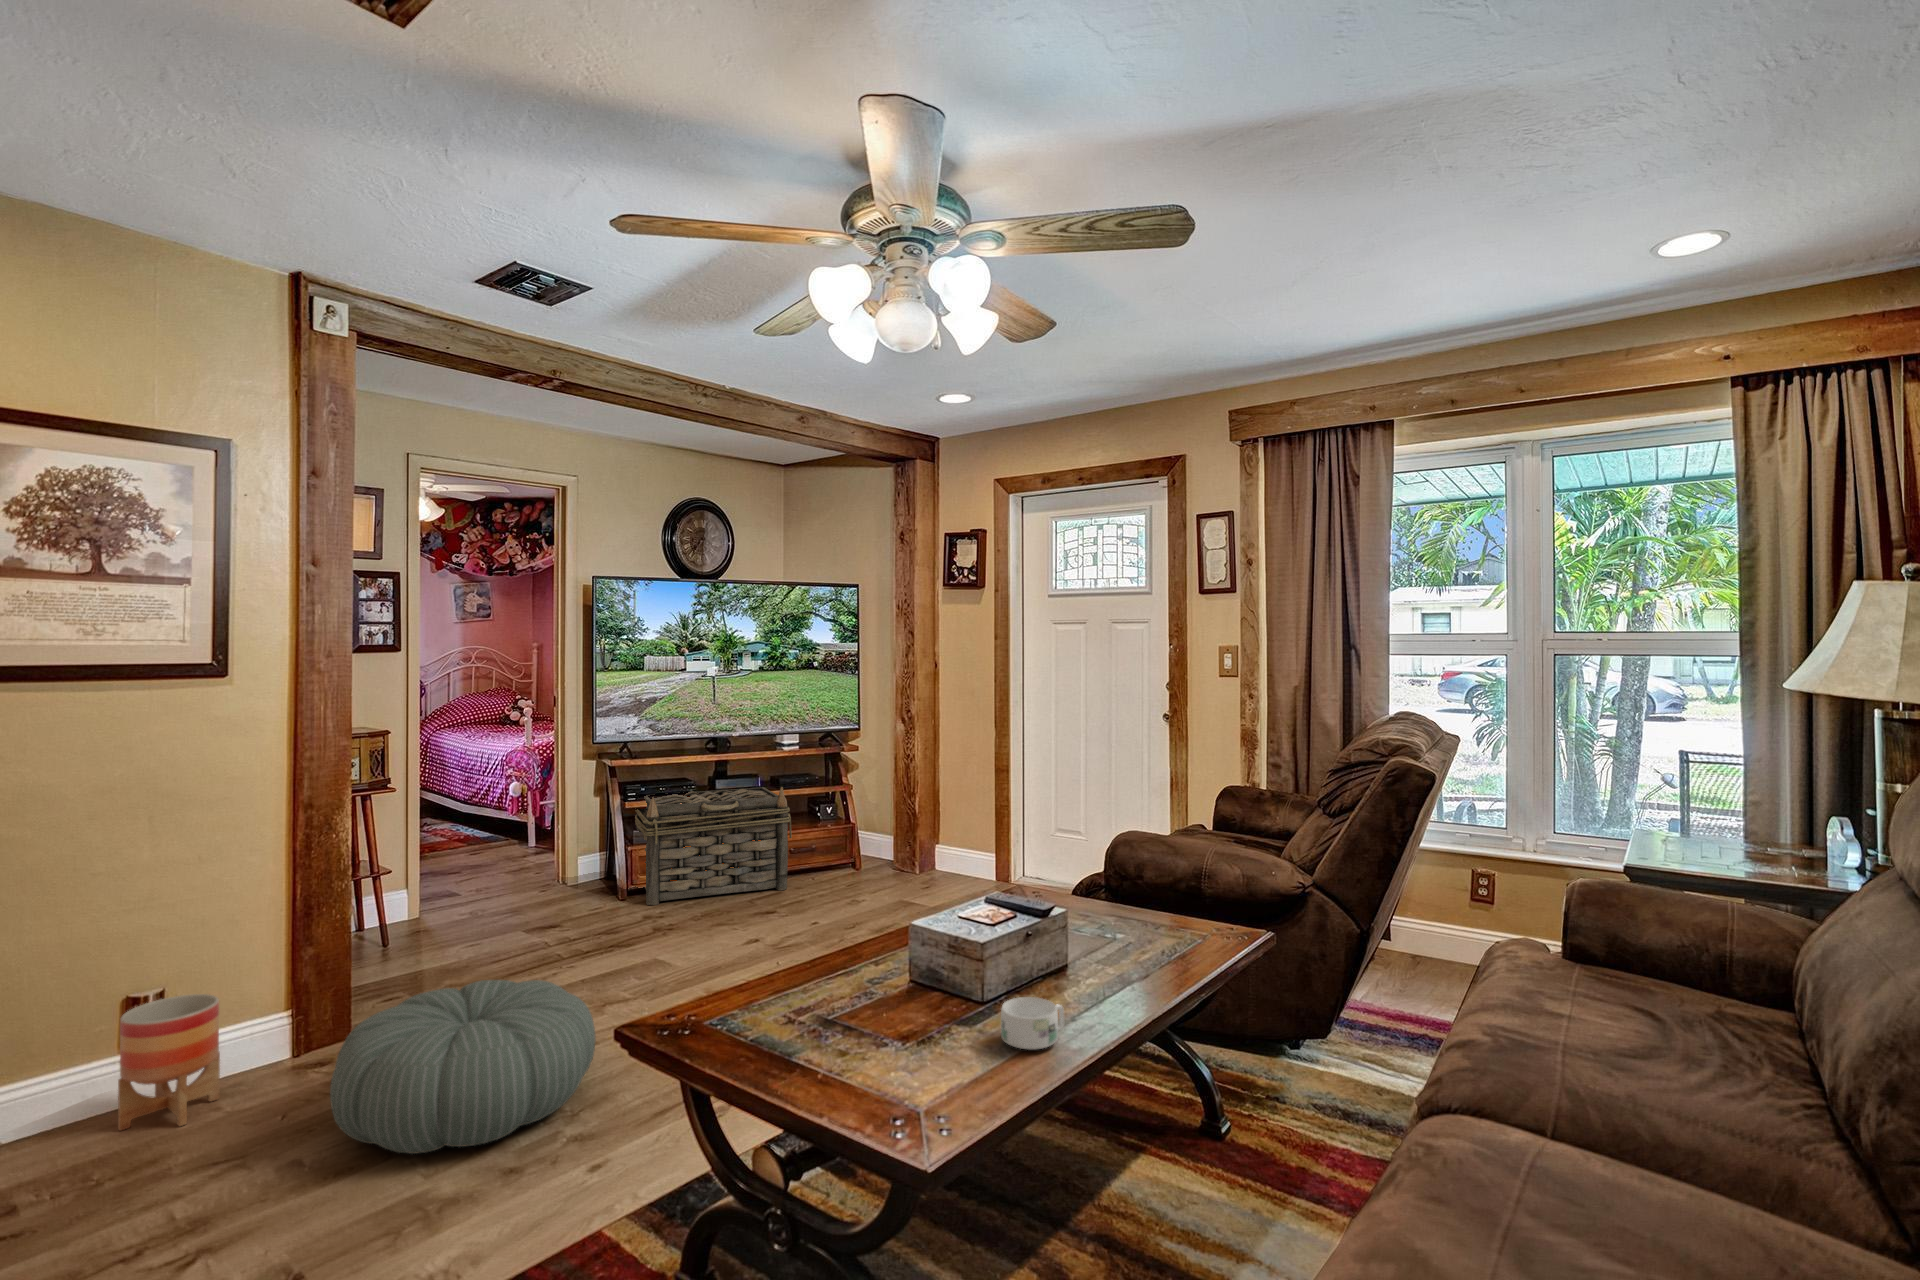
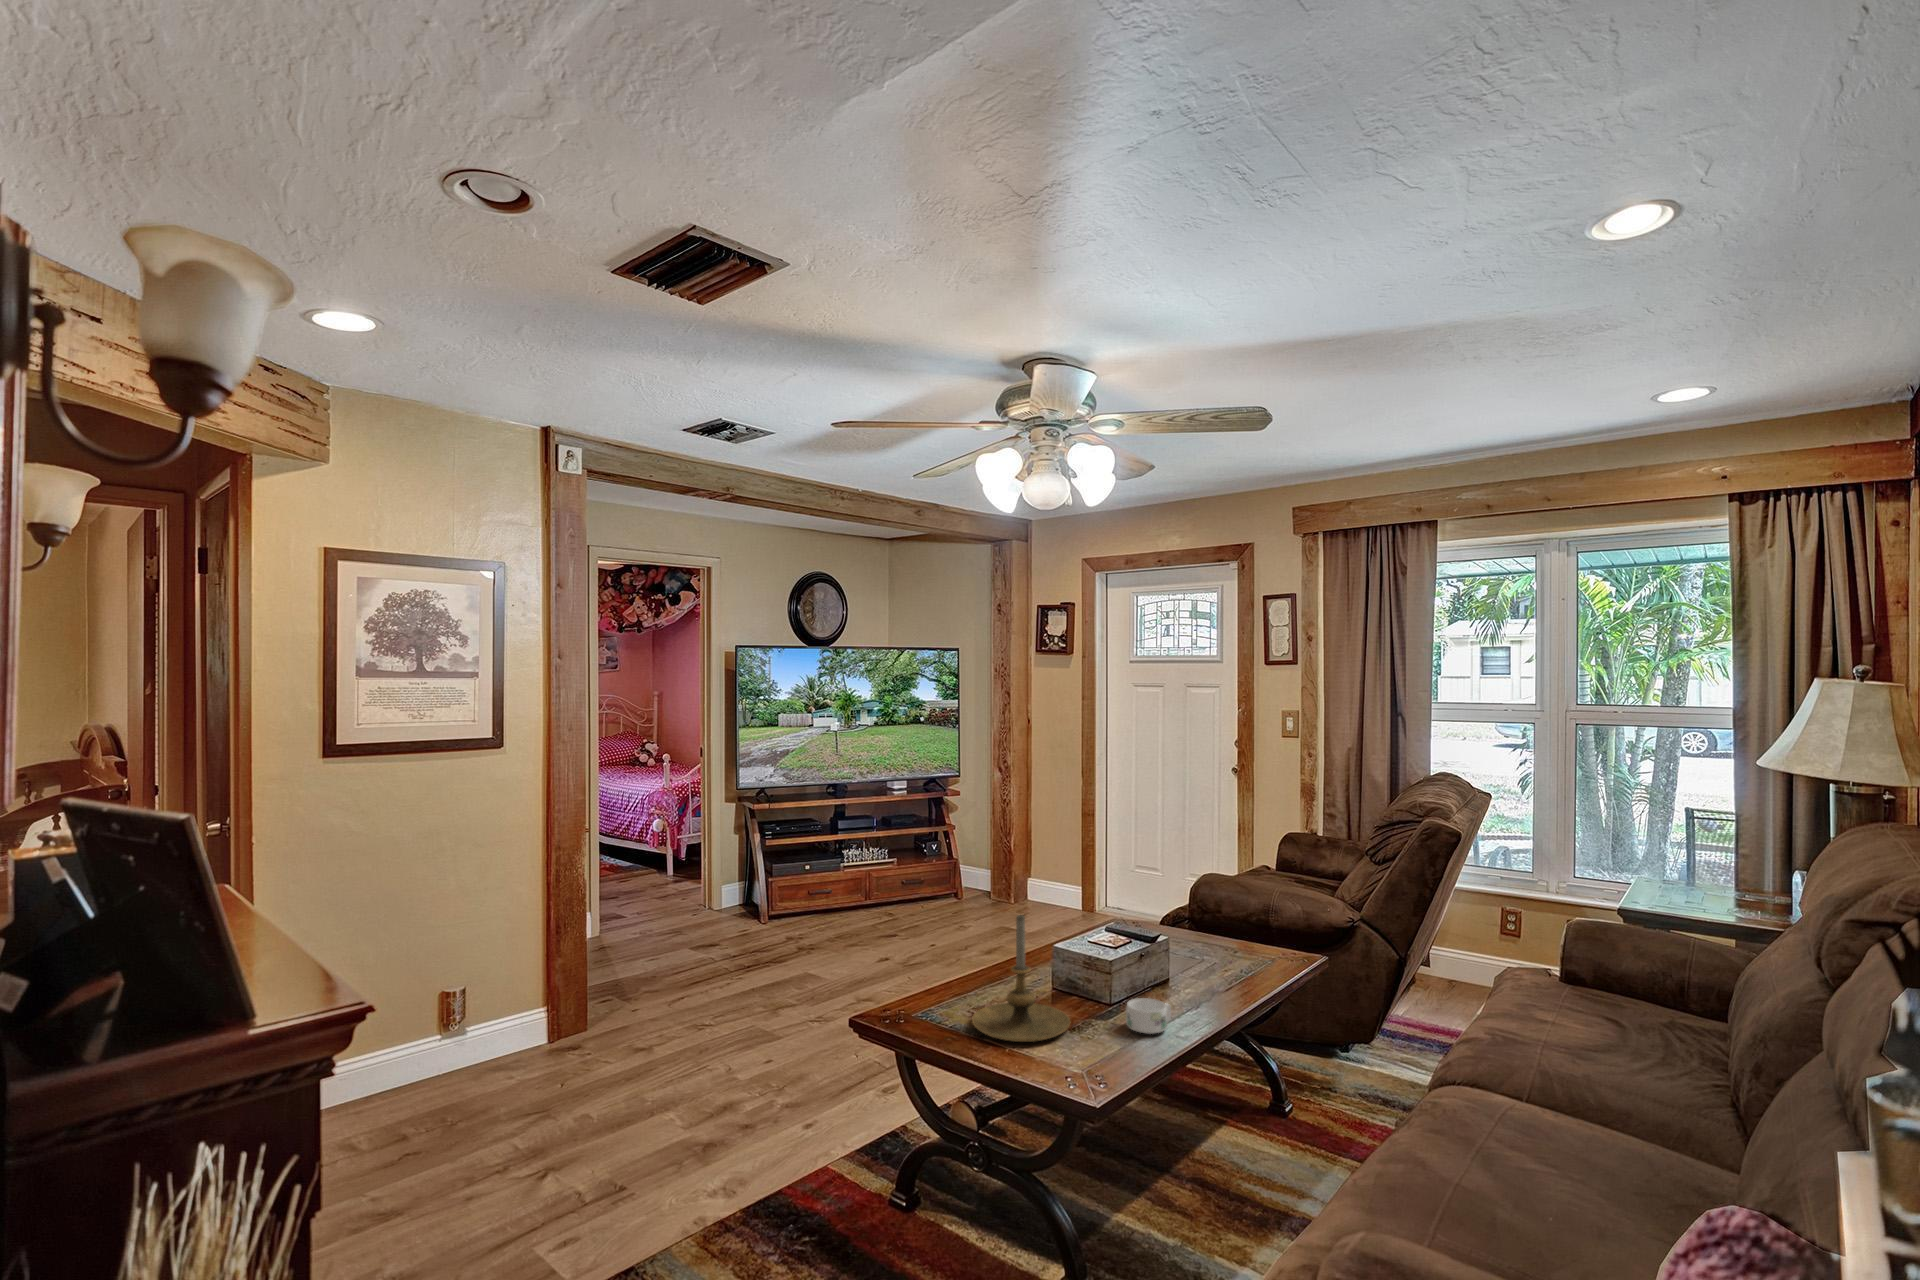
basket: present [635,787,792,905] -> none [771,827,906,929]
candle holder: none [778,882,921,1068] -> present [972,915,1070,1042]
pouf: present [330,980,596,1154] -> none [609,986,793,1112]
planter: present [118,994,220,1131] -> none [454,992,517,1092]

